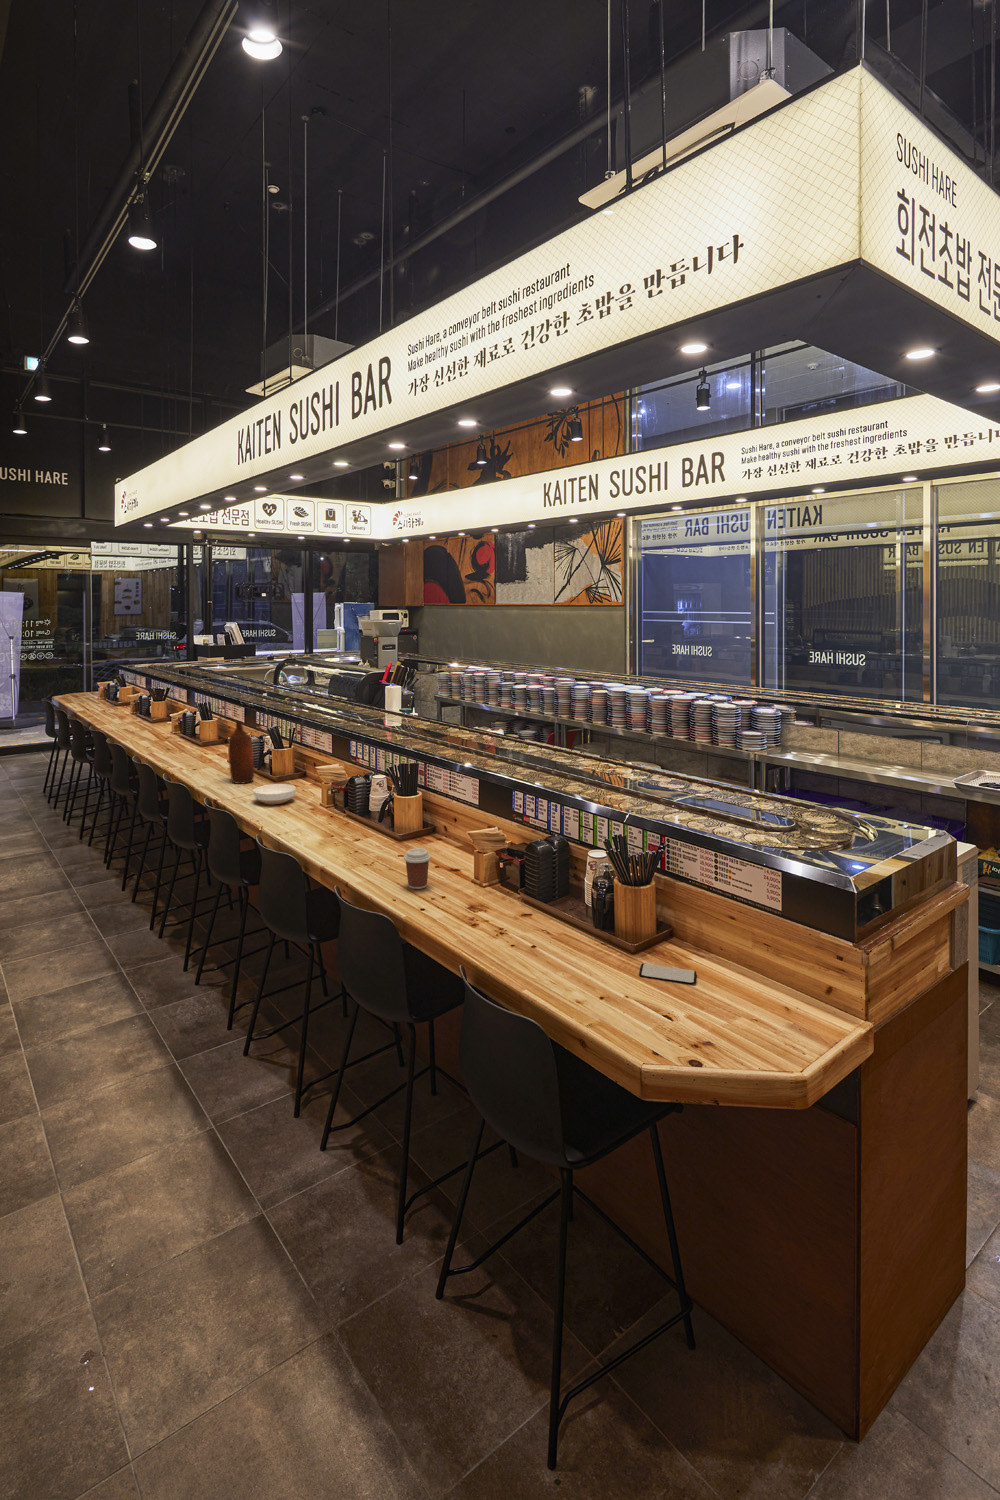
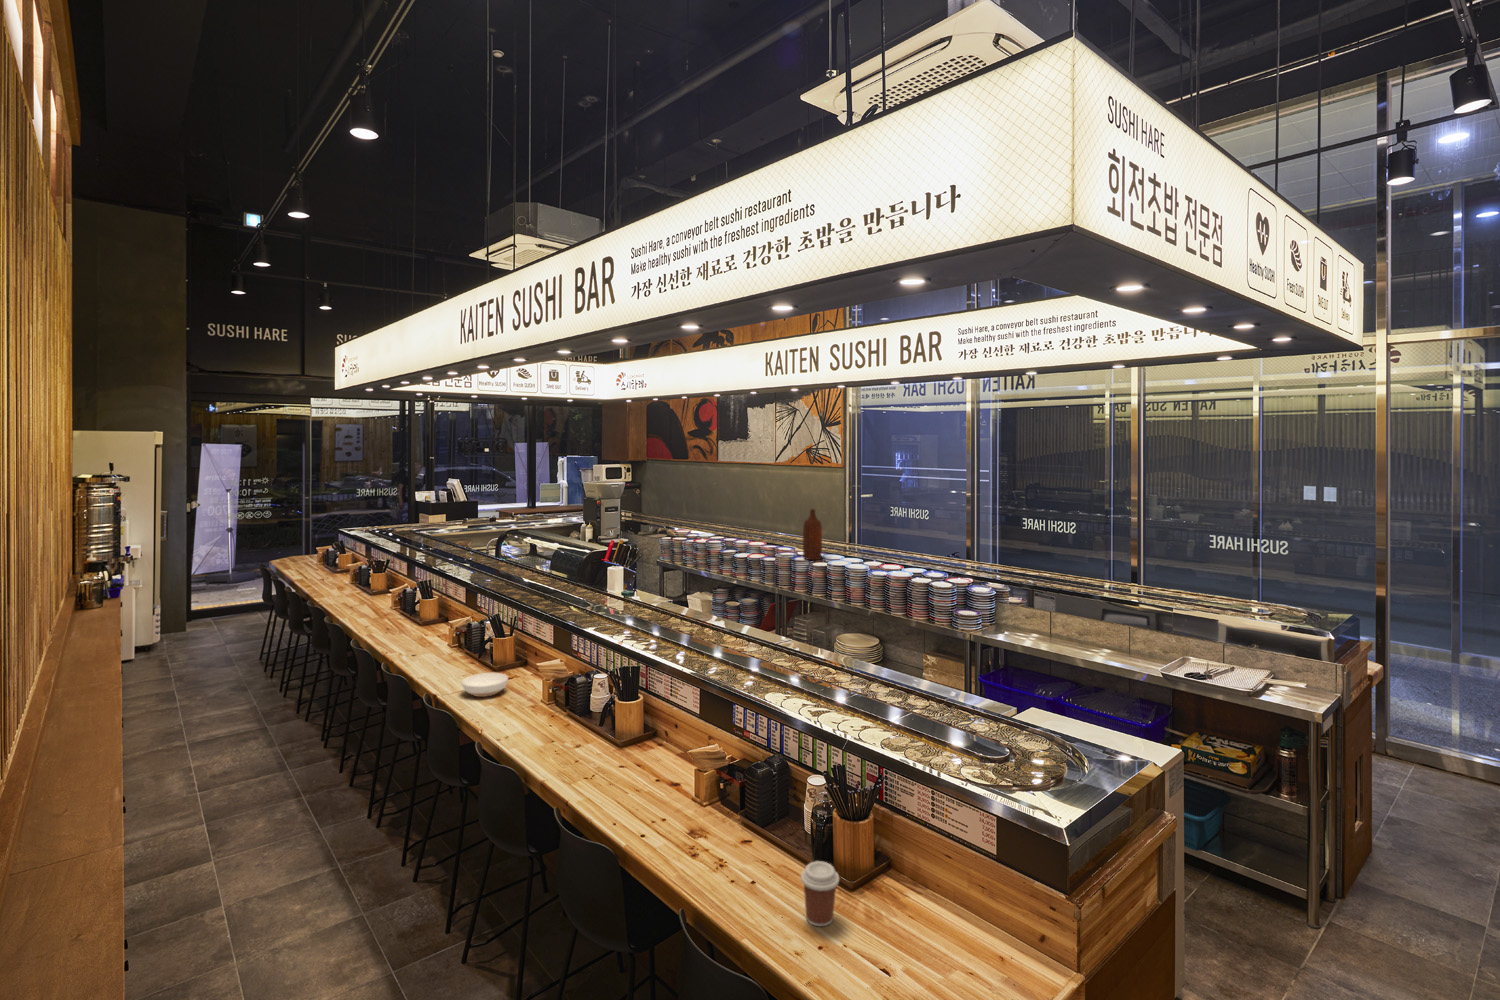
bottle: present [229,721,254,784] -> present [803,509,822,560]
coffee cup: present [404,848,431,889] -> present [801,861,839,926]
smartphone: present [639,963,696,984] -> none [879,906,941,933]

